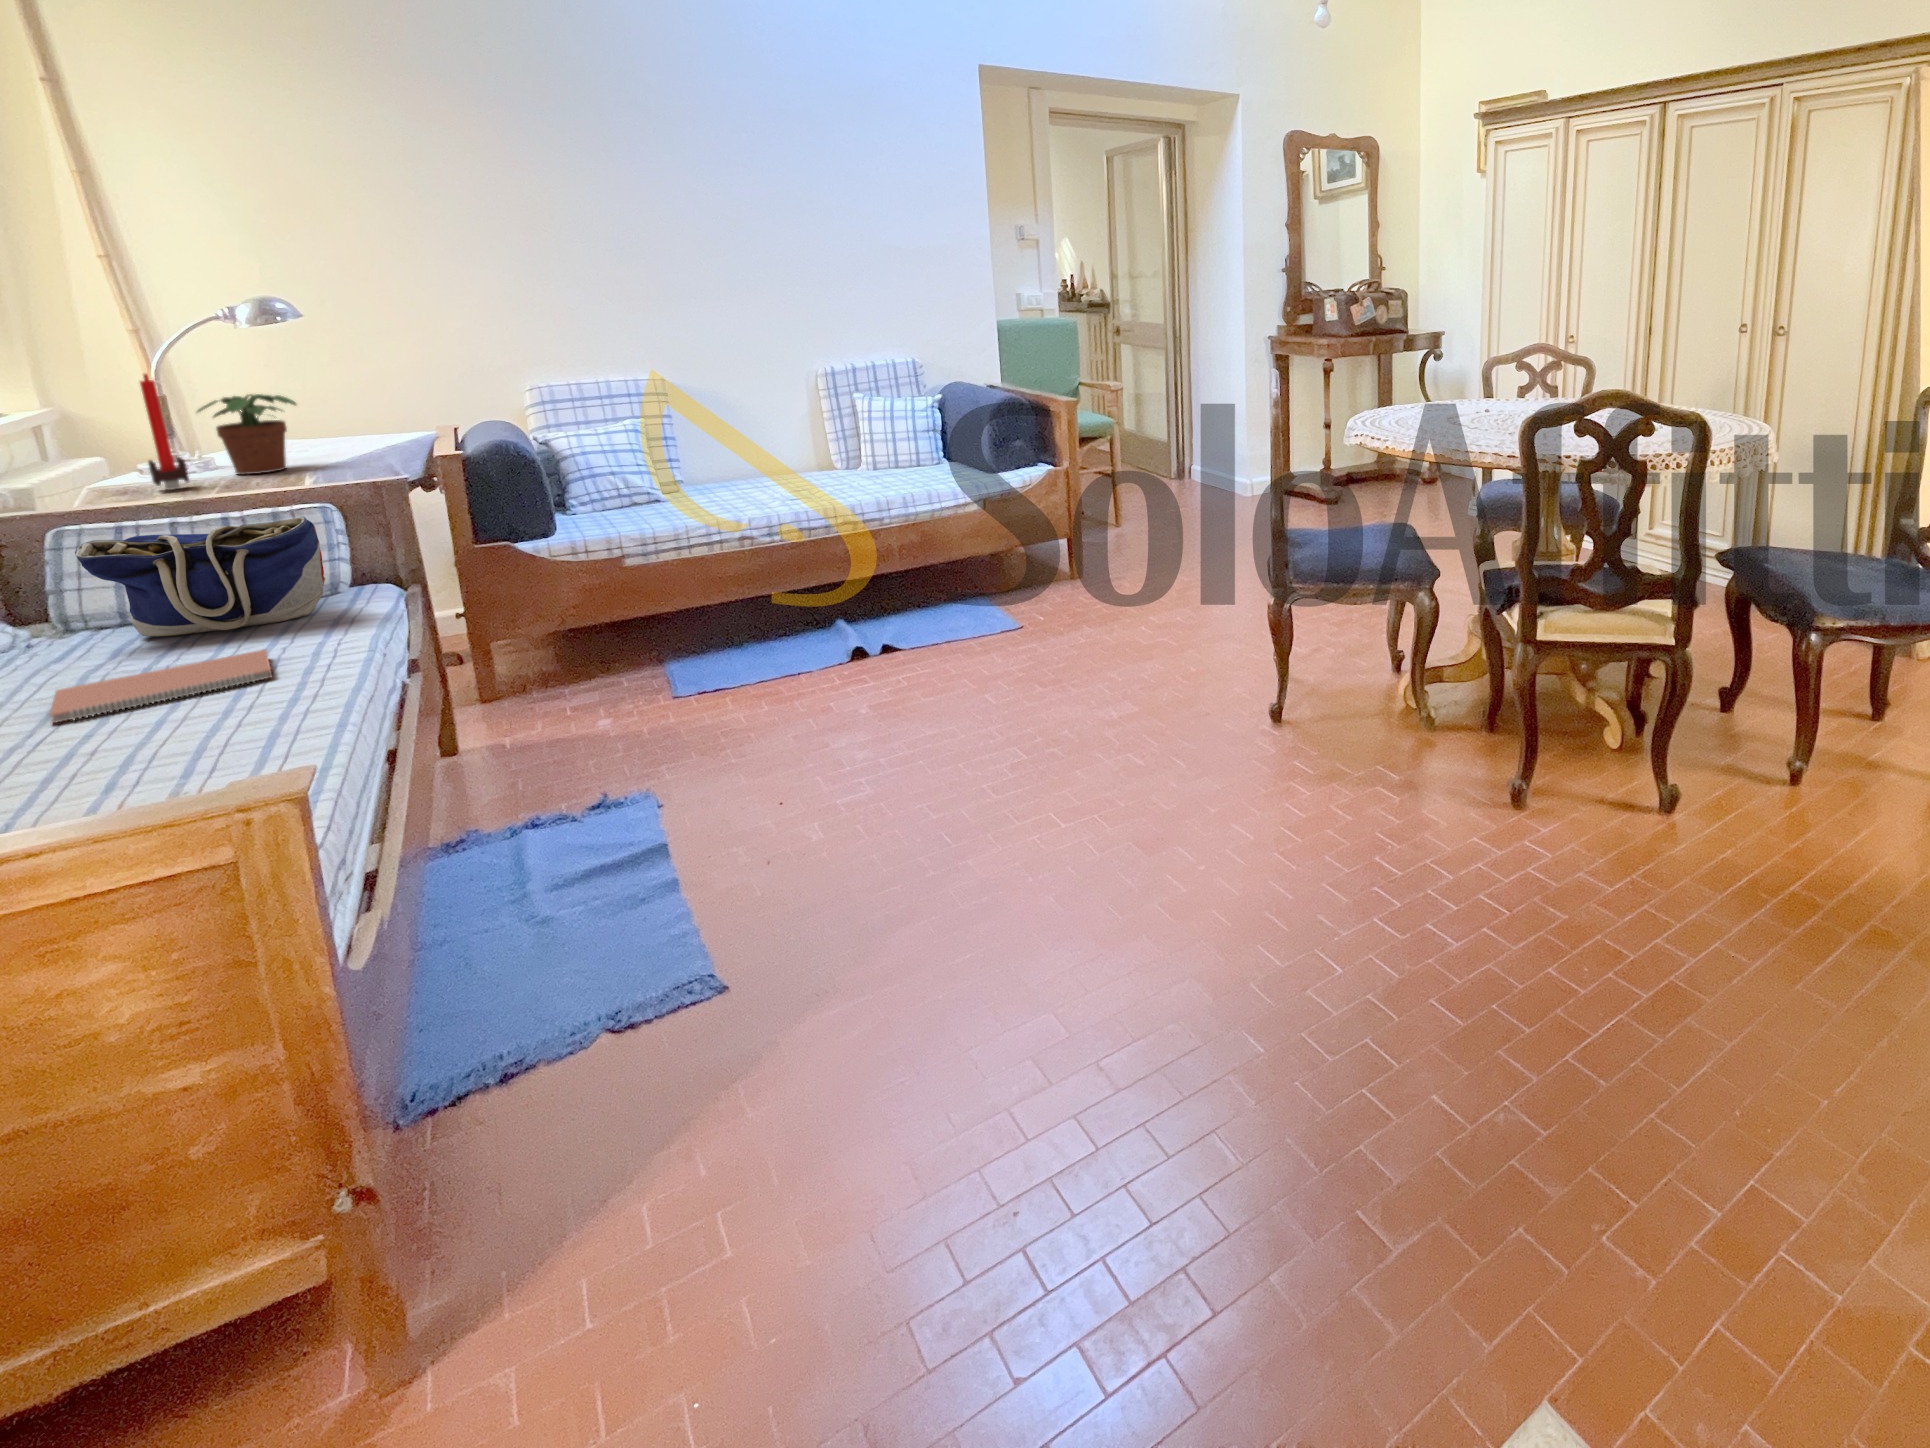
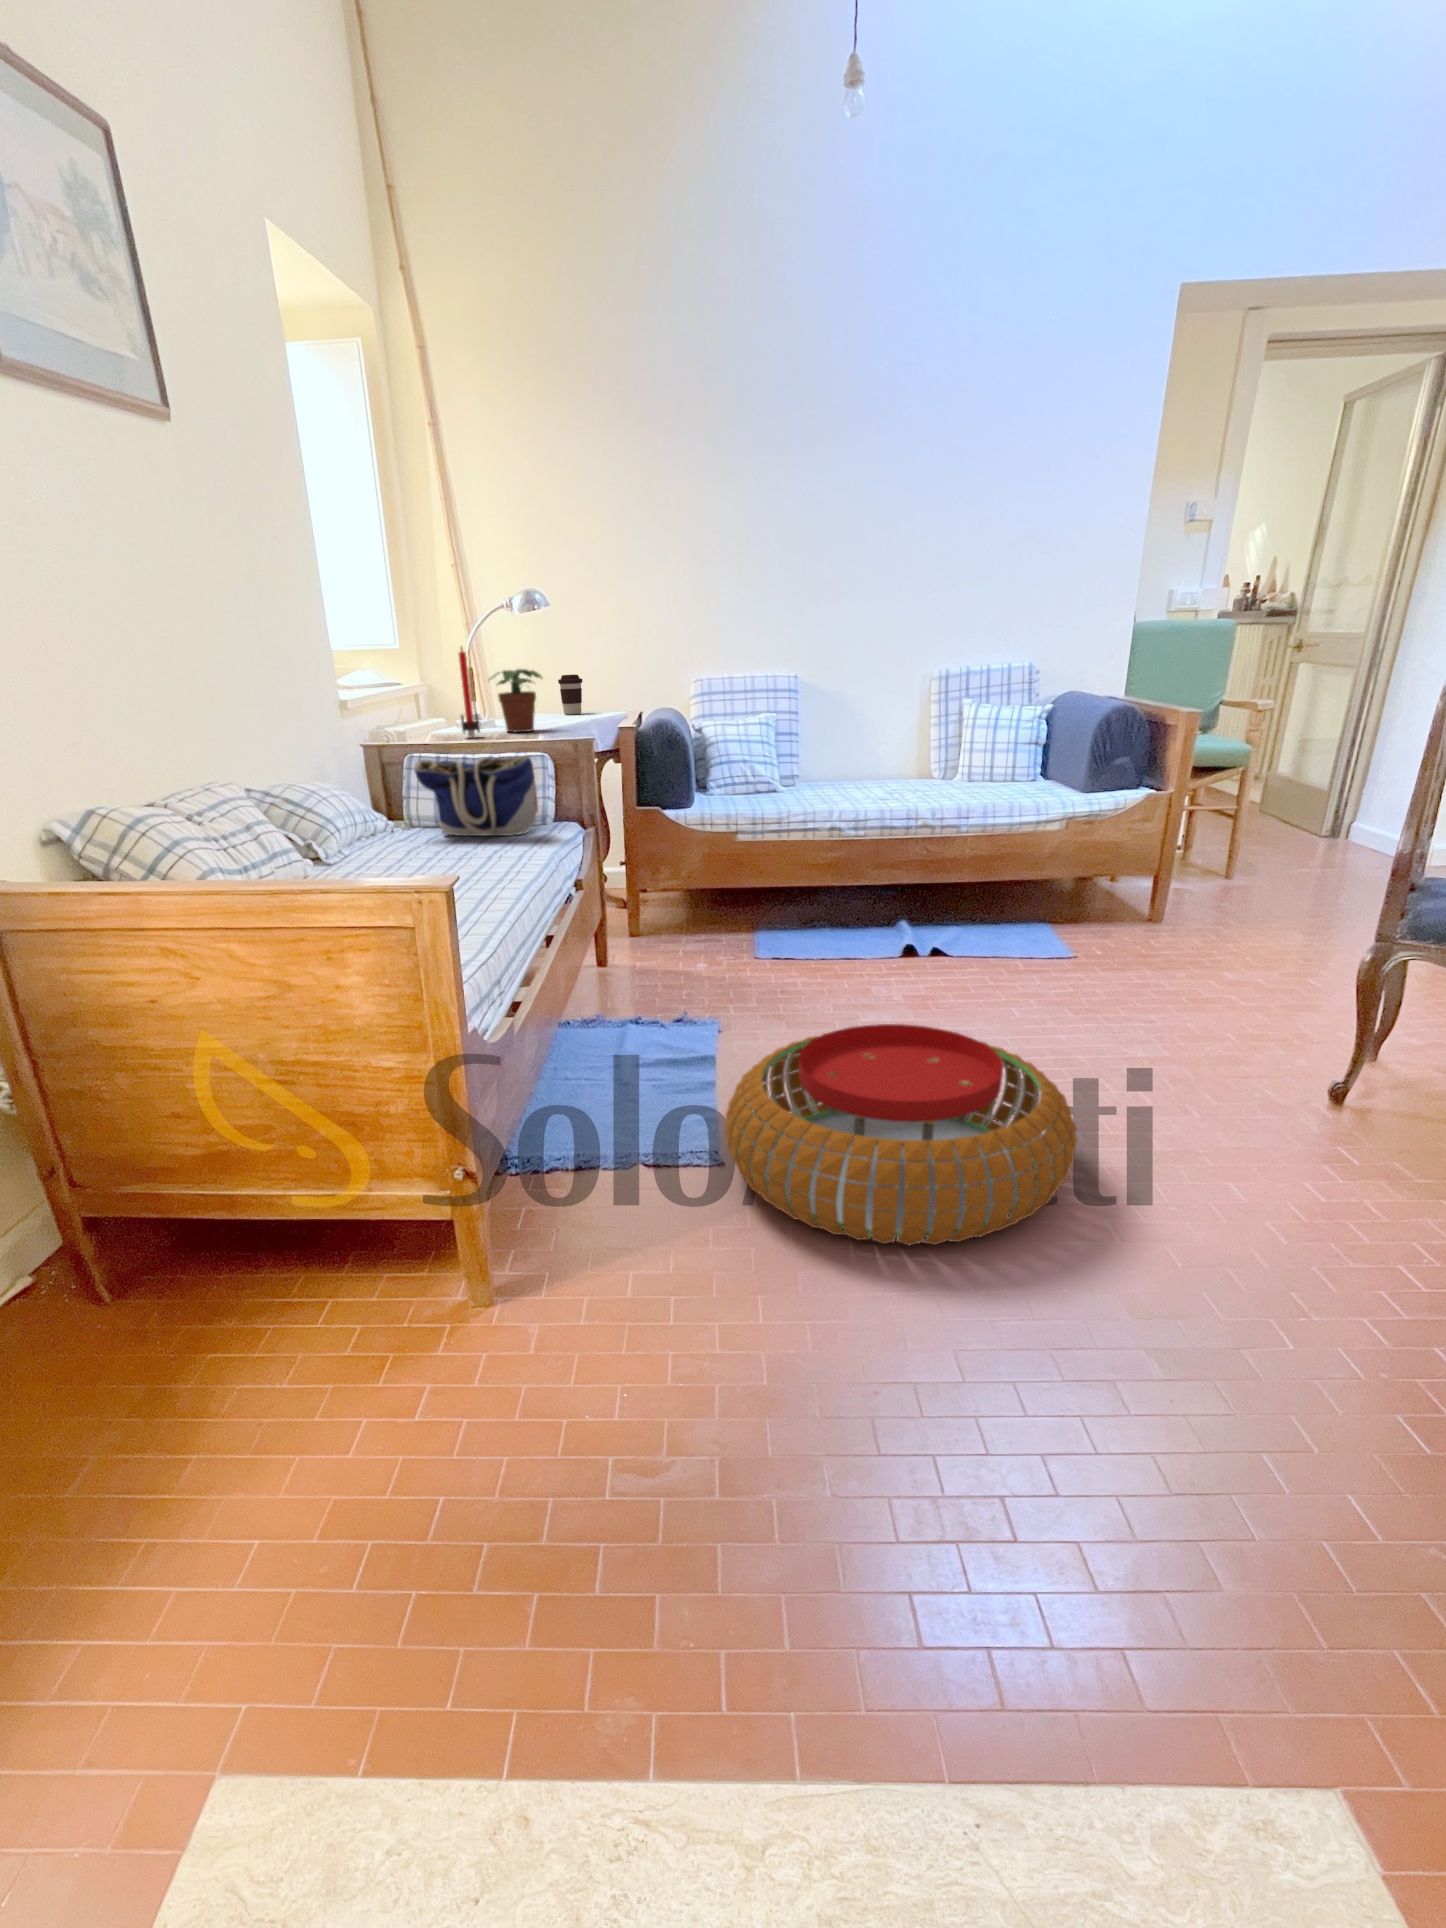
coffee cup: none [307,386,351,435] -> present [558,675,582,715]
notebook: present [49,650,272,723] -> none [387,848,497,872]
pouf: none [723,753,1114,1030] -> present [726,1024,1077,1245]

